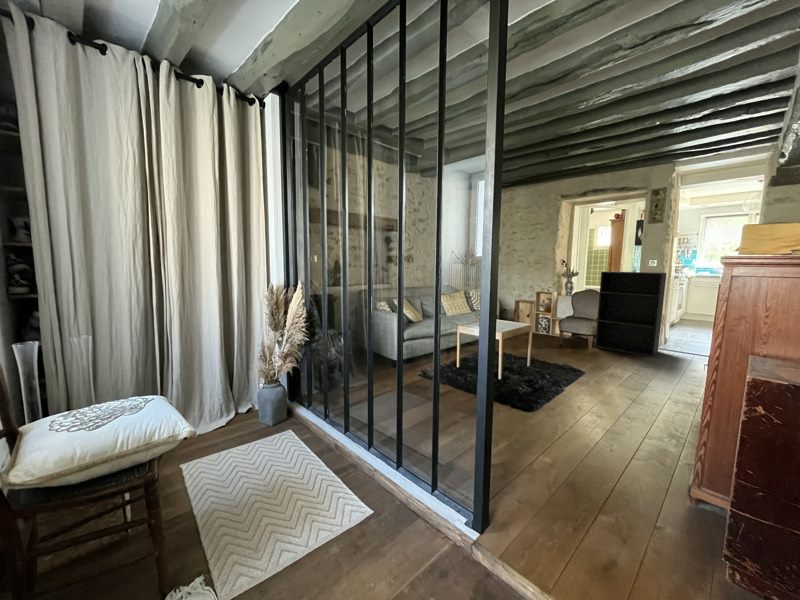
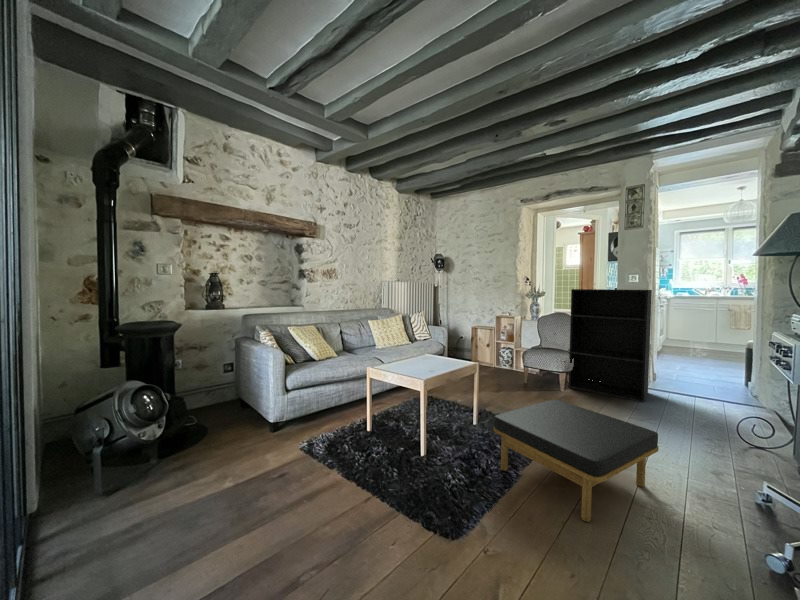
ottoman: none [546,349,653,410] -> present [494,400,658,522]

